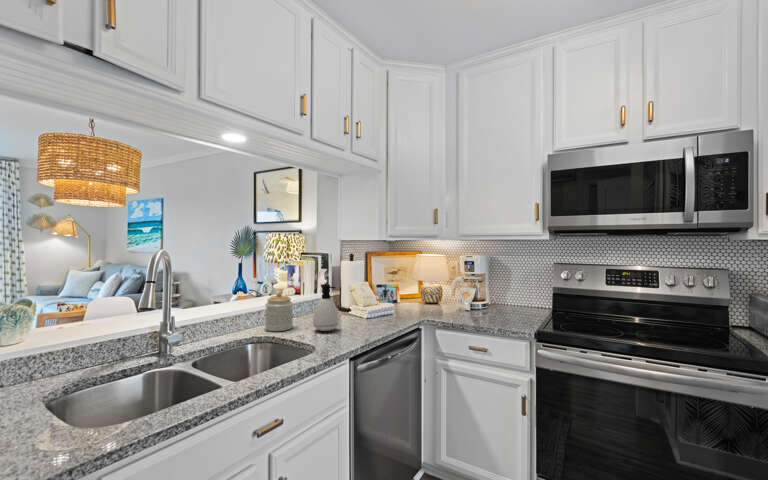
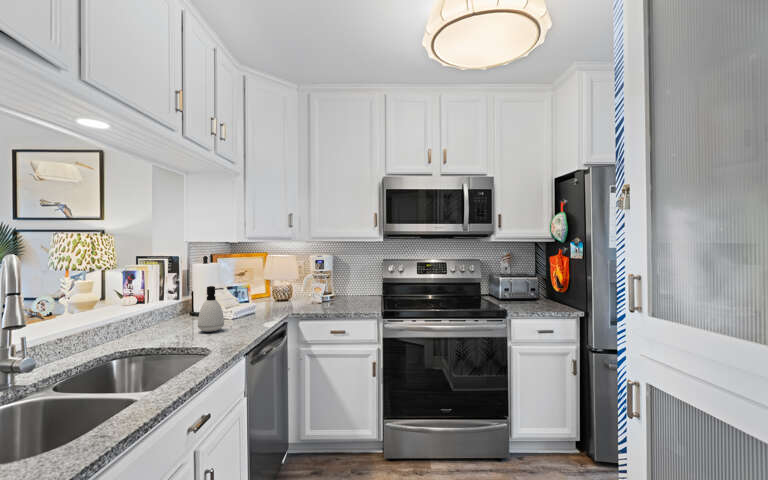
jar: present [265,292,293,331] -> none [139,298,171,339]

